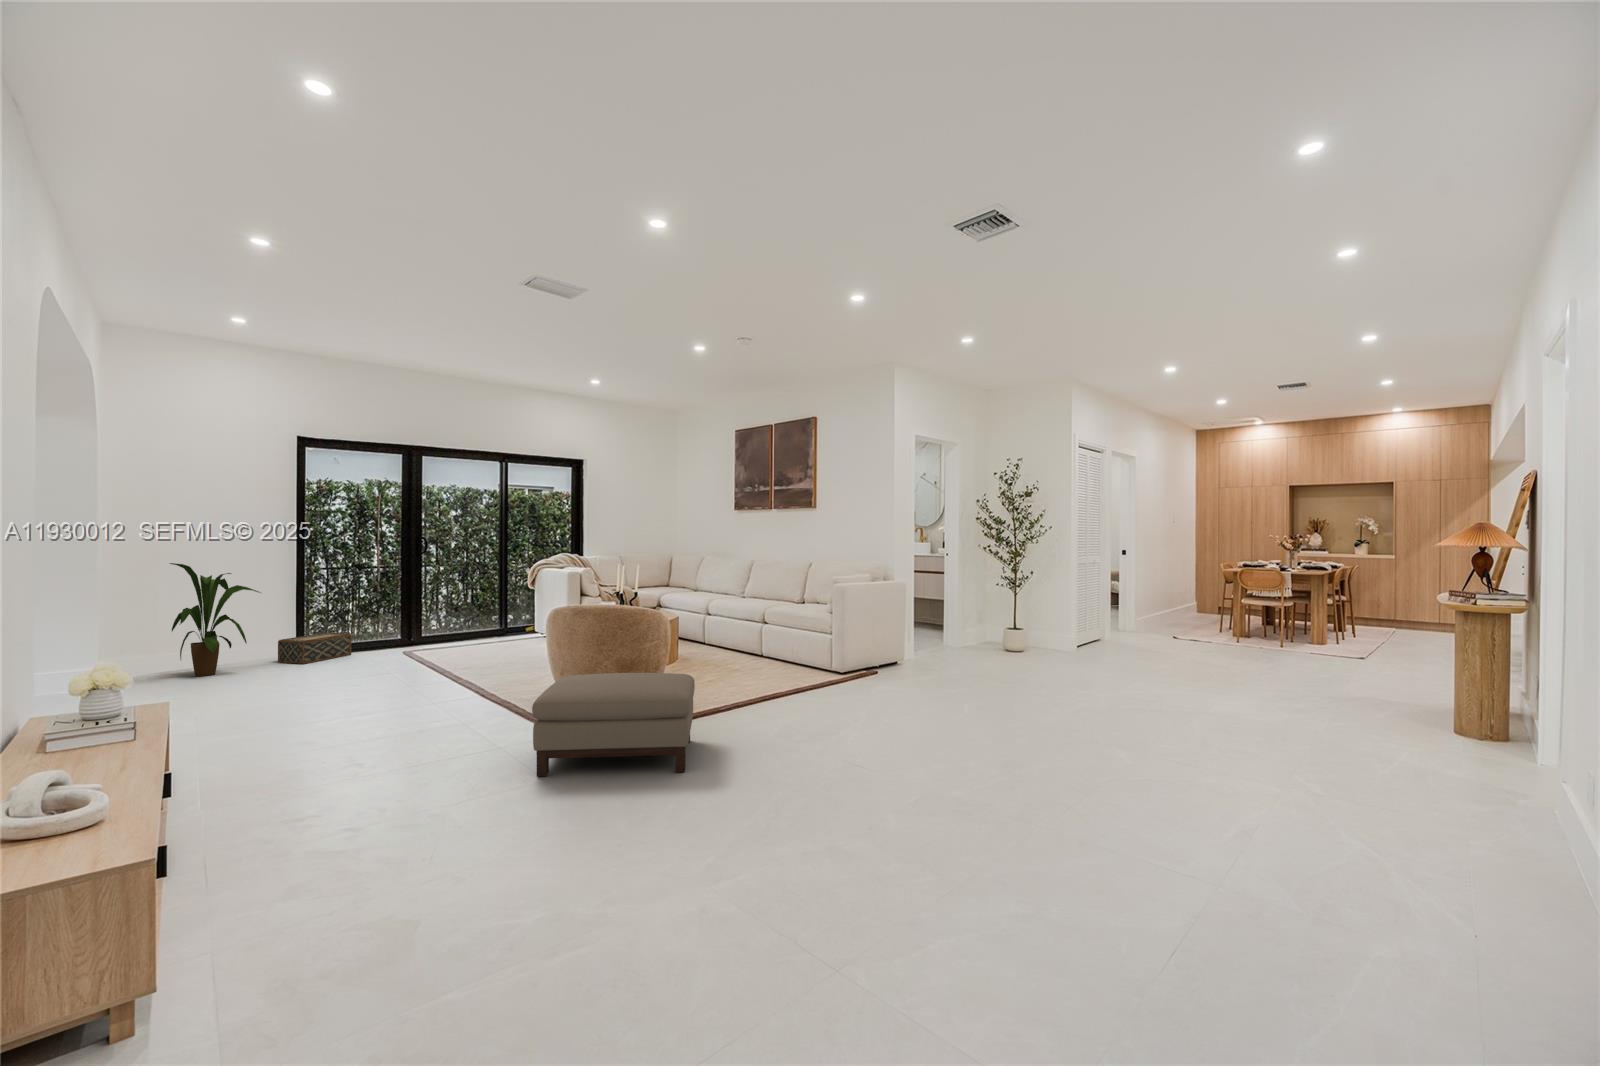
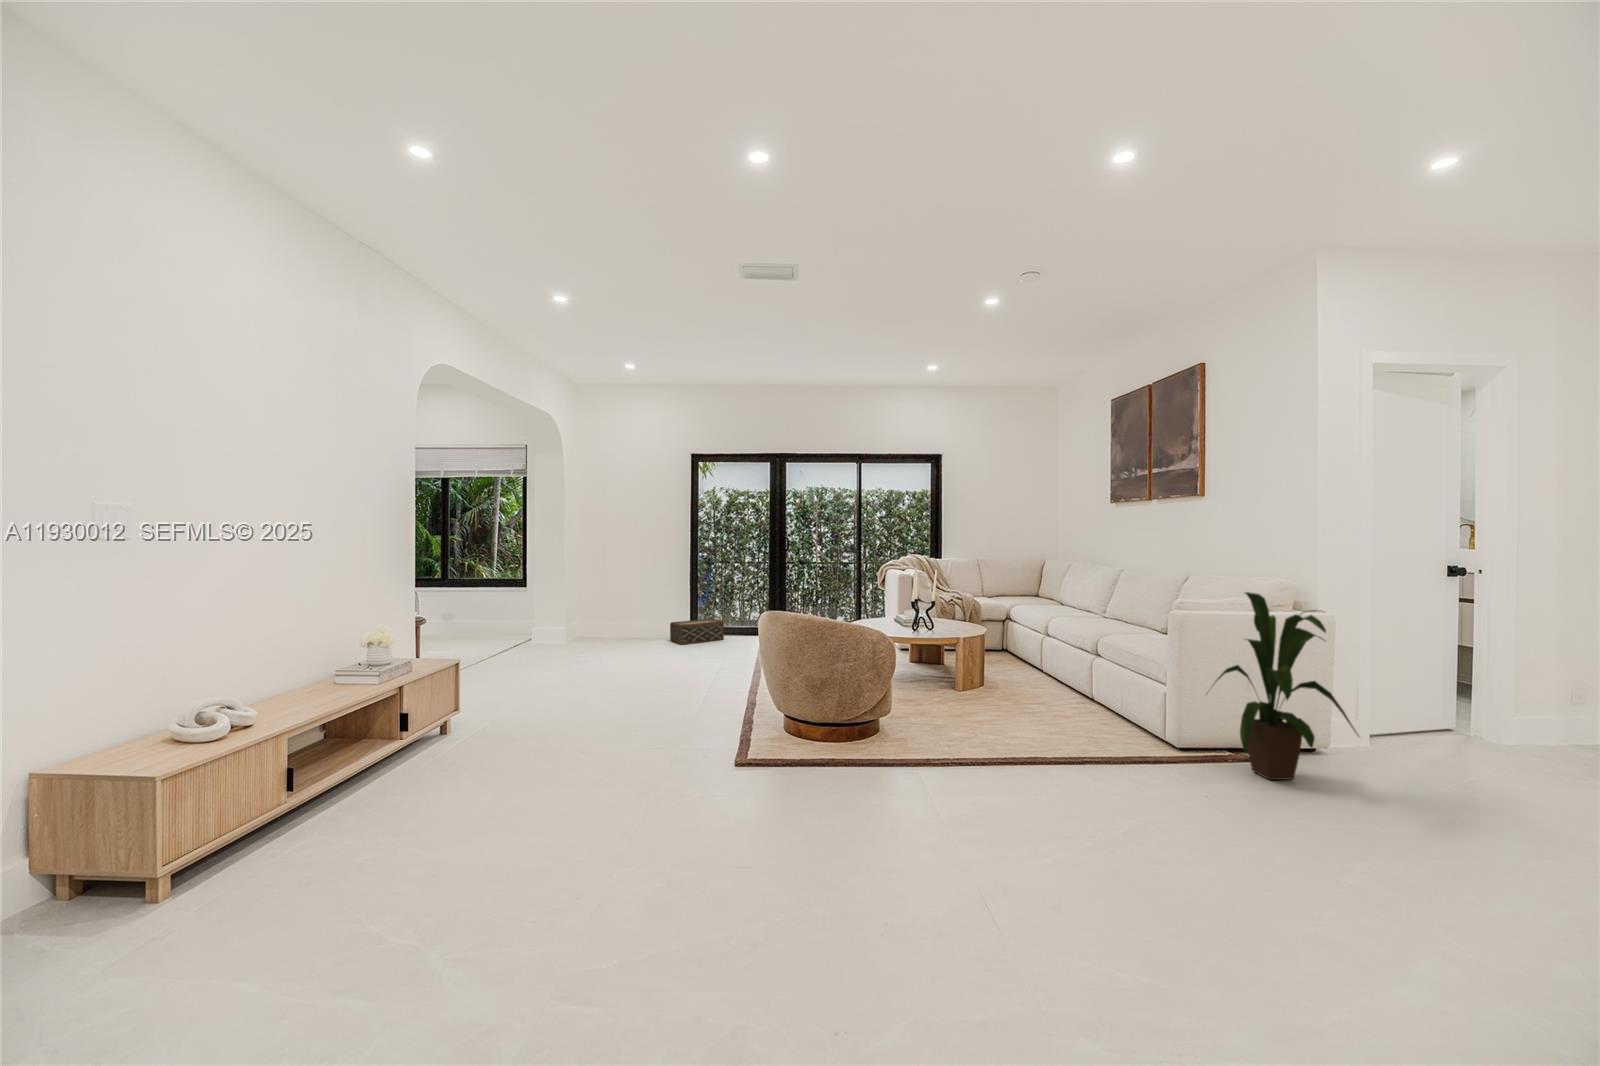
house plant: present [170,563,261,676] -> present [1217,592,1357,780]
ottoman: present [532,673,695,776] -> none [614,704,832,865]

